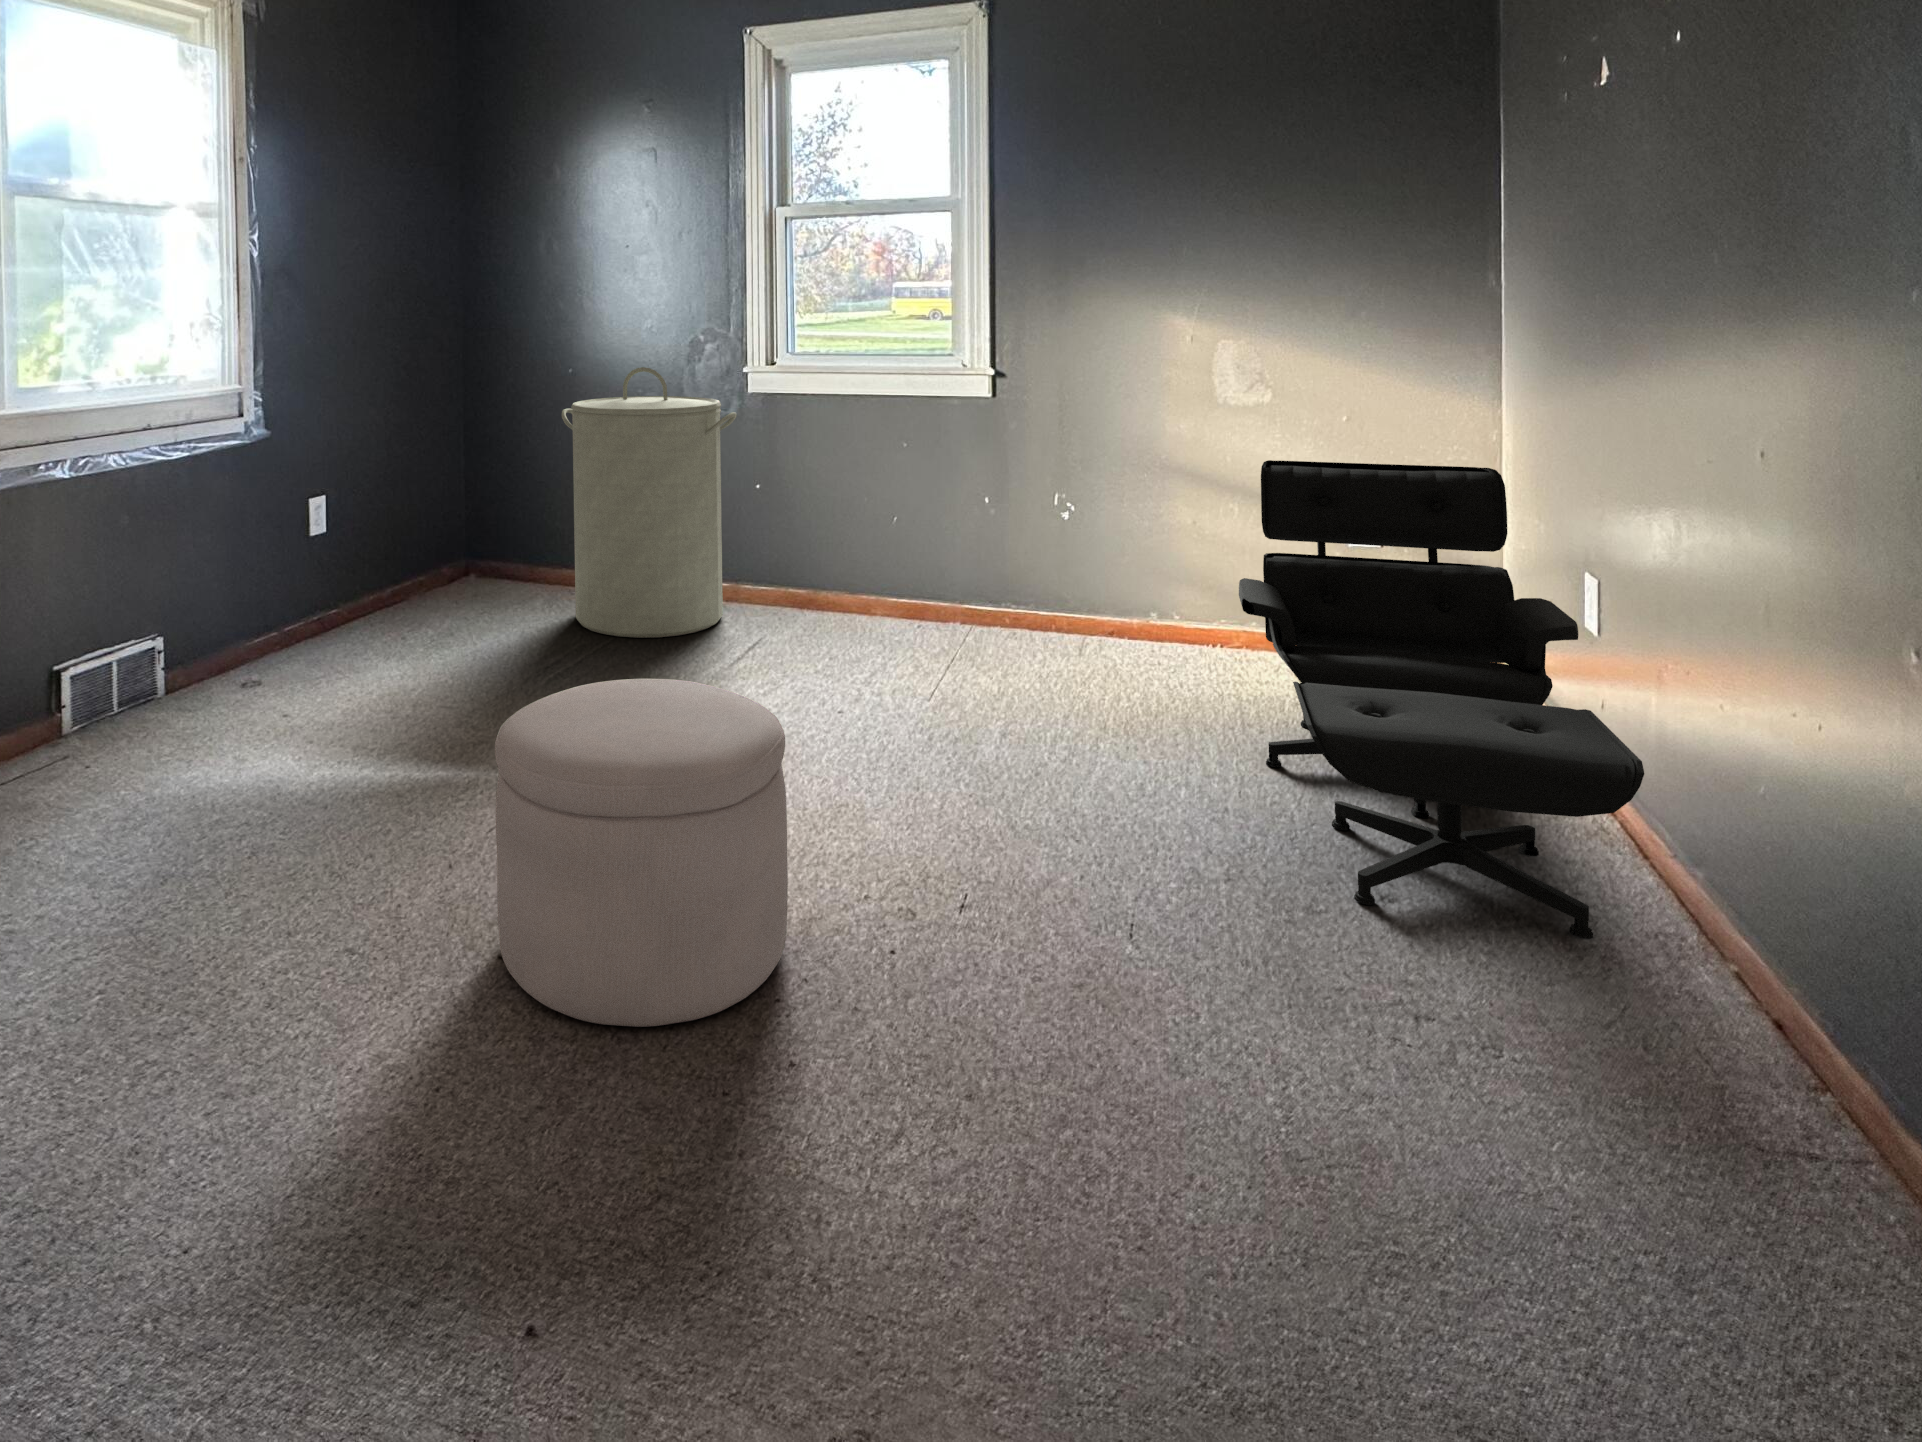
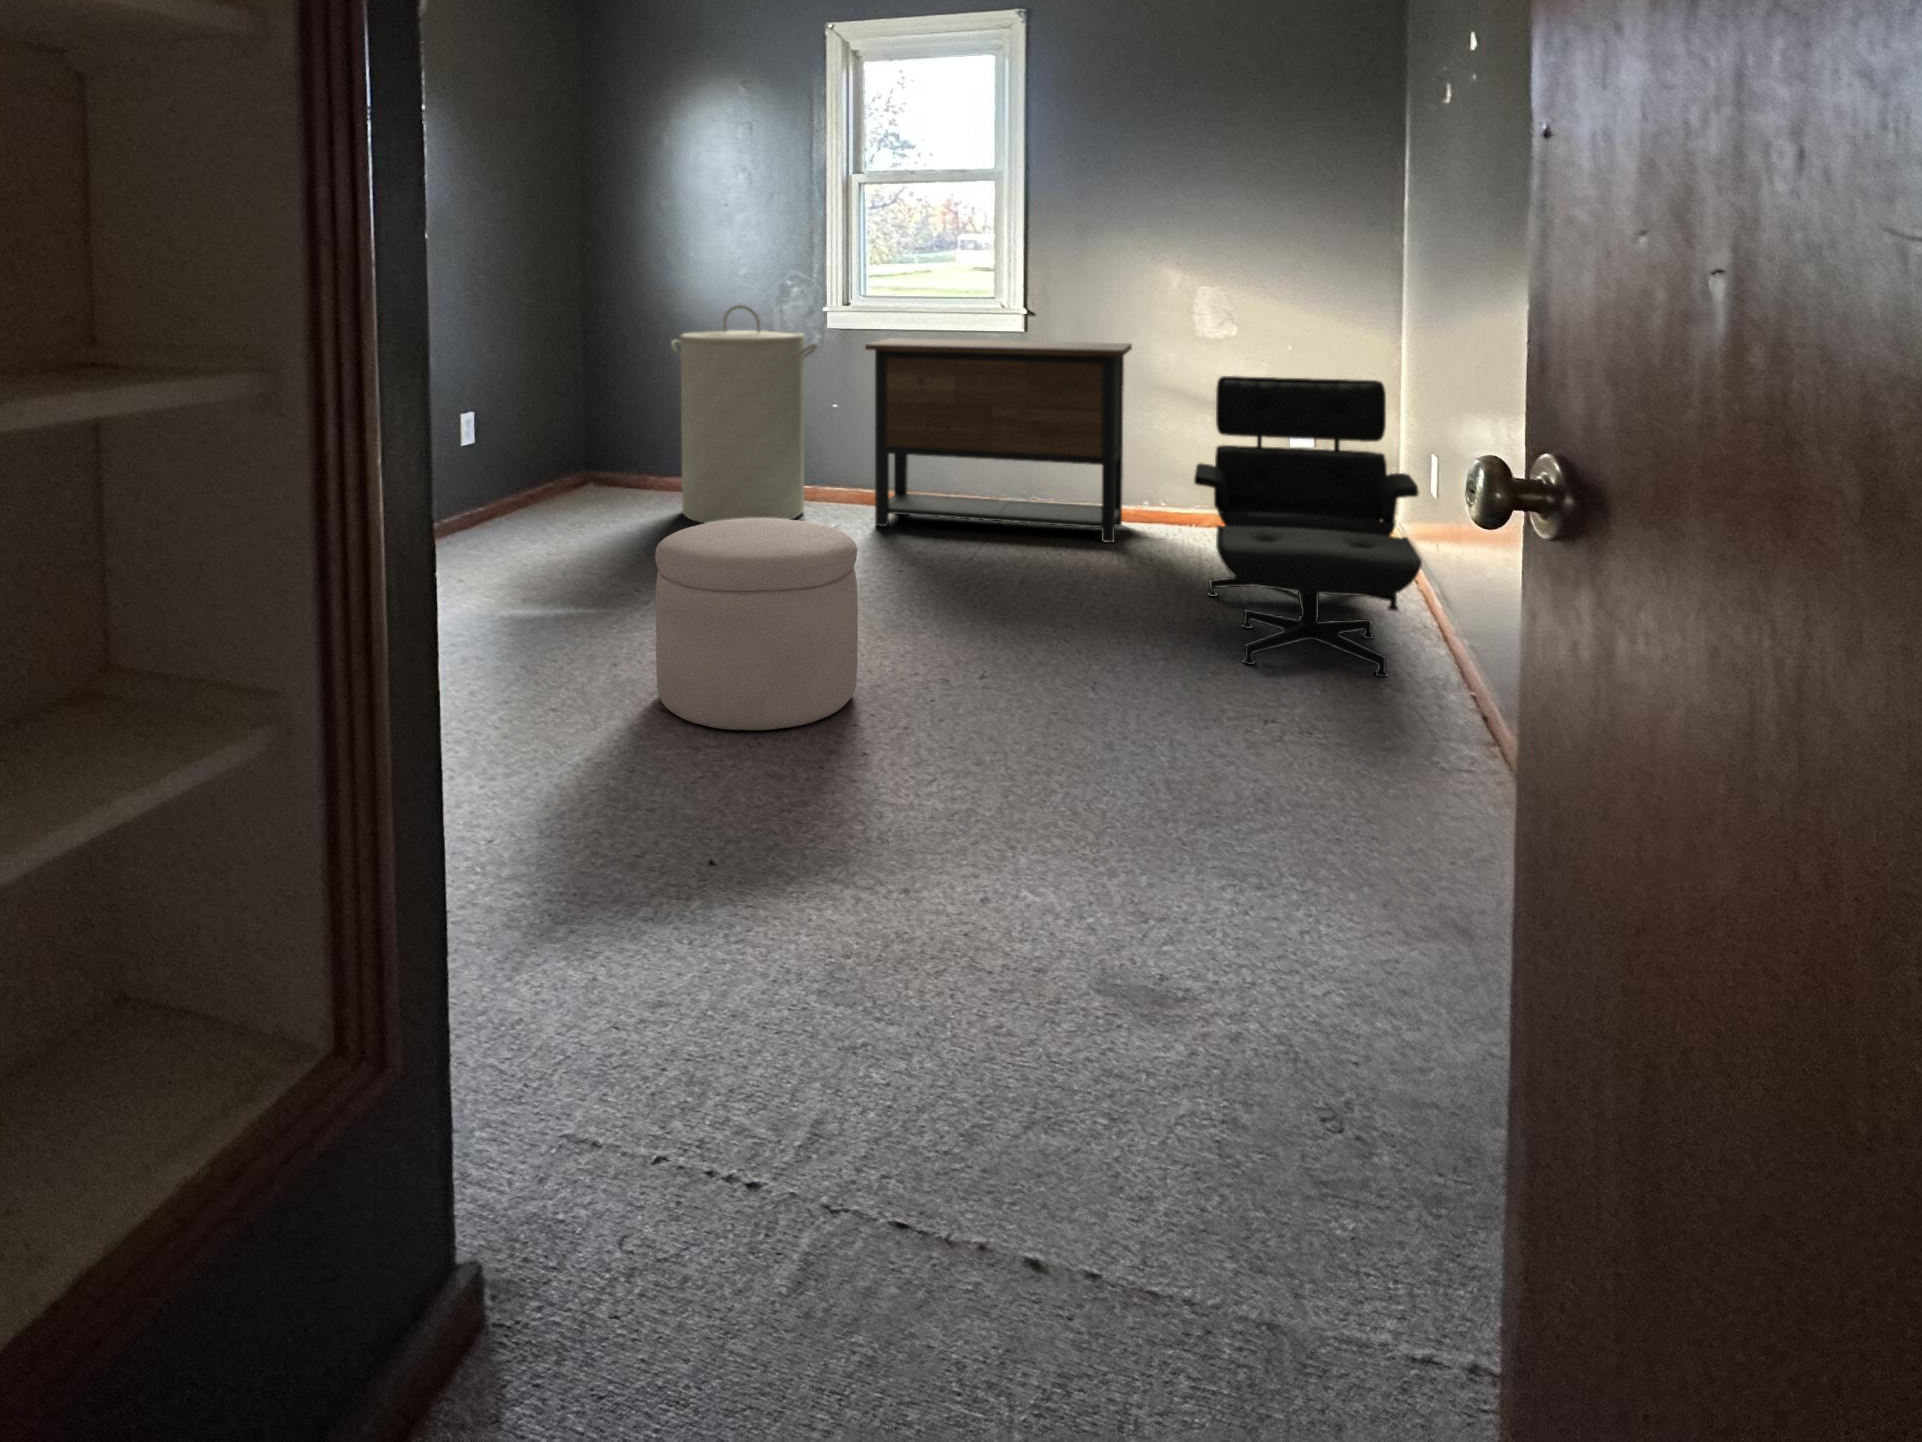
dresser: none [794,406,1131,671] -> present [865,338,1132,543]

